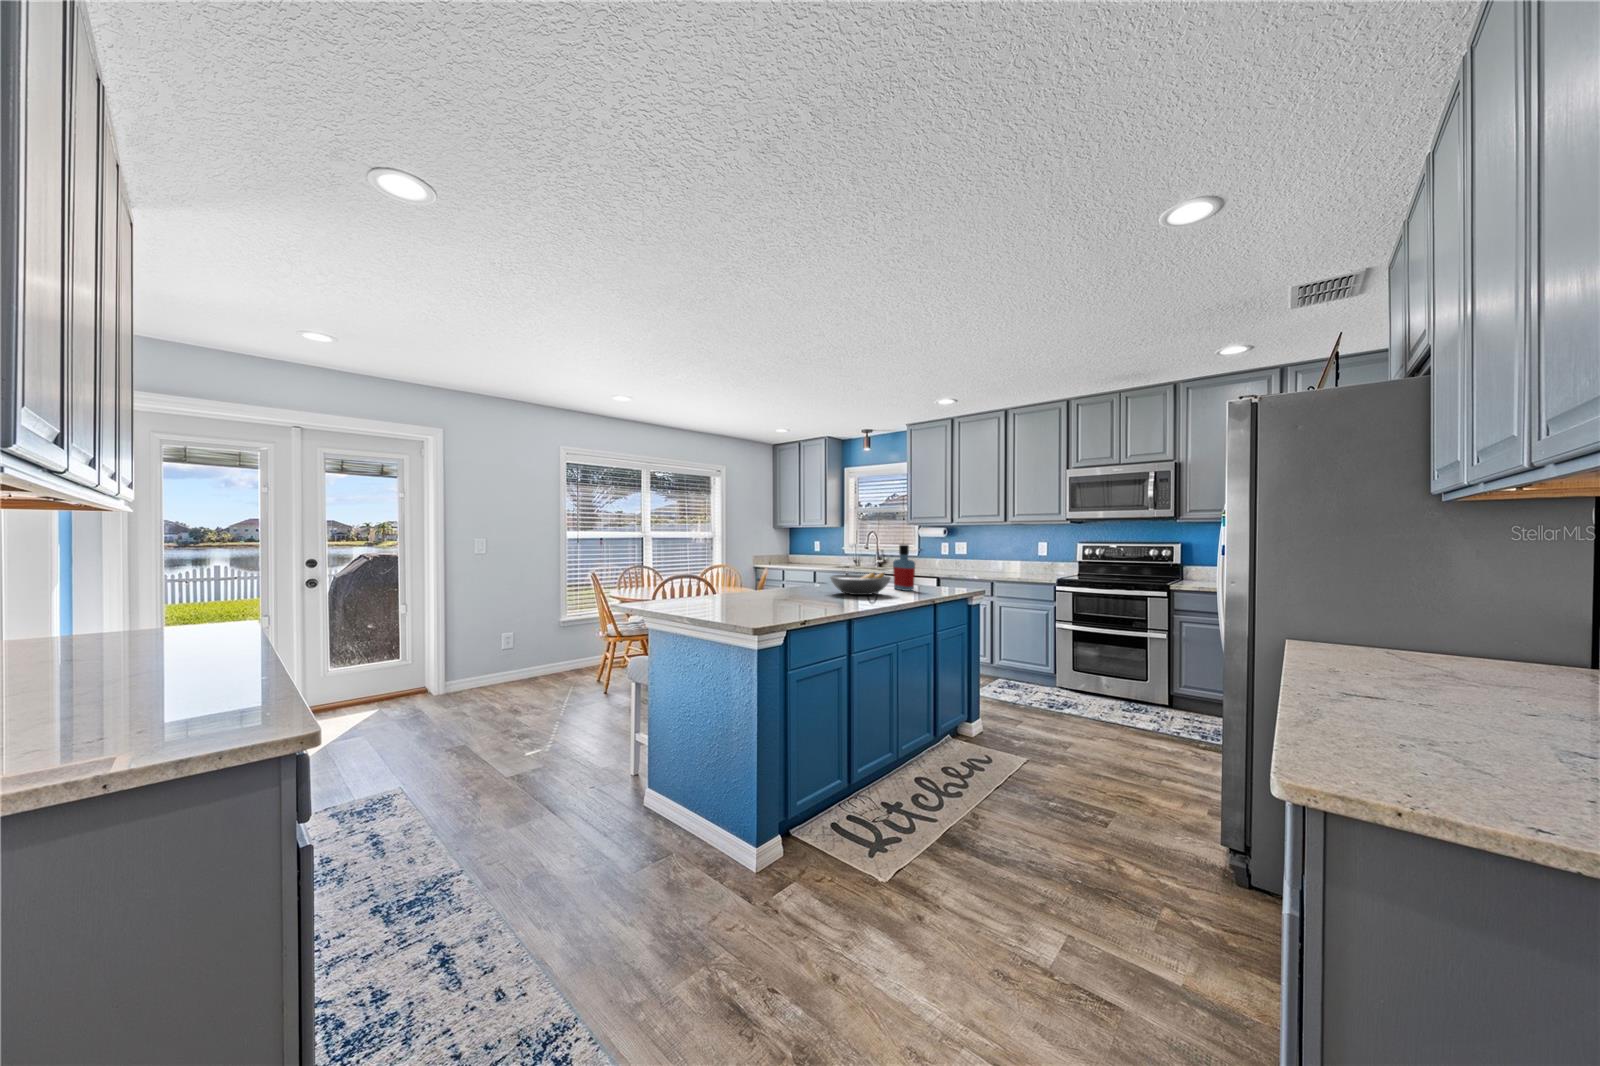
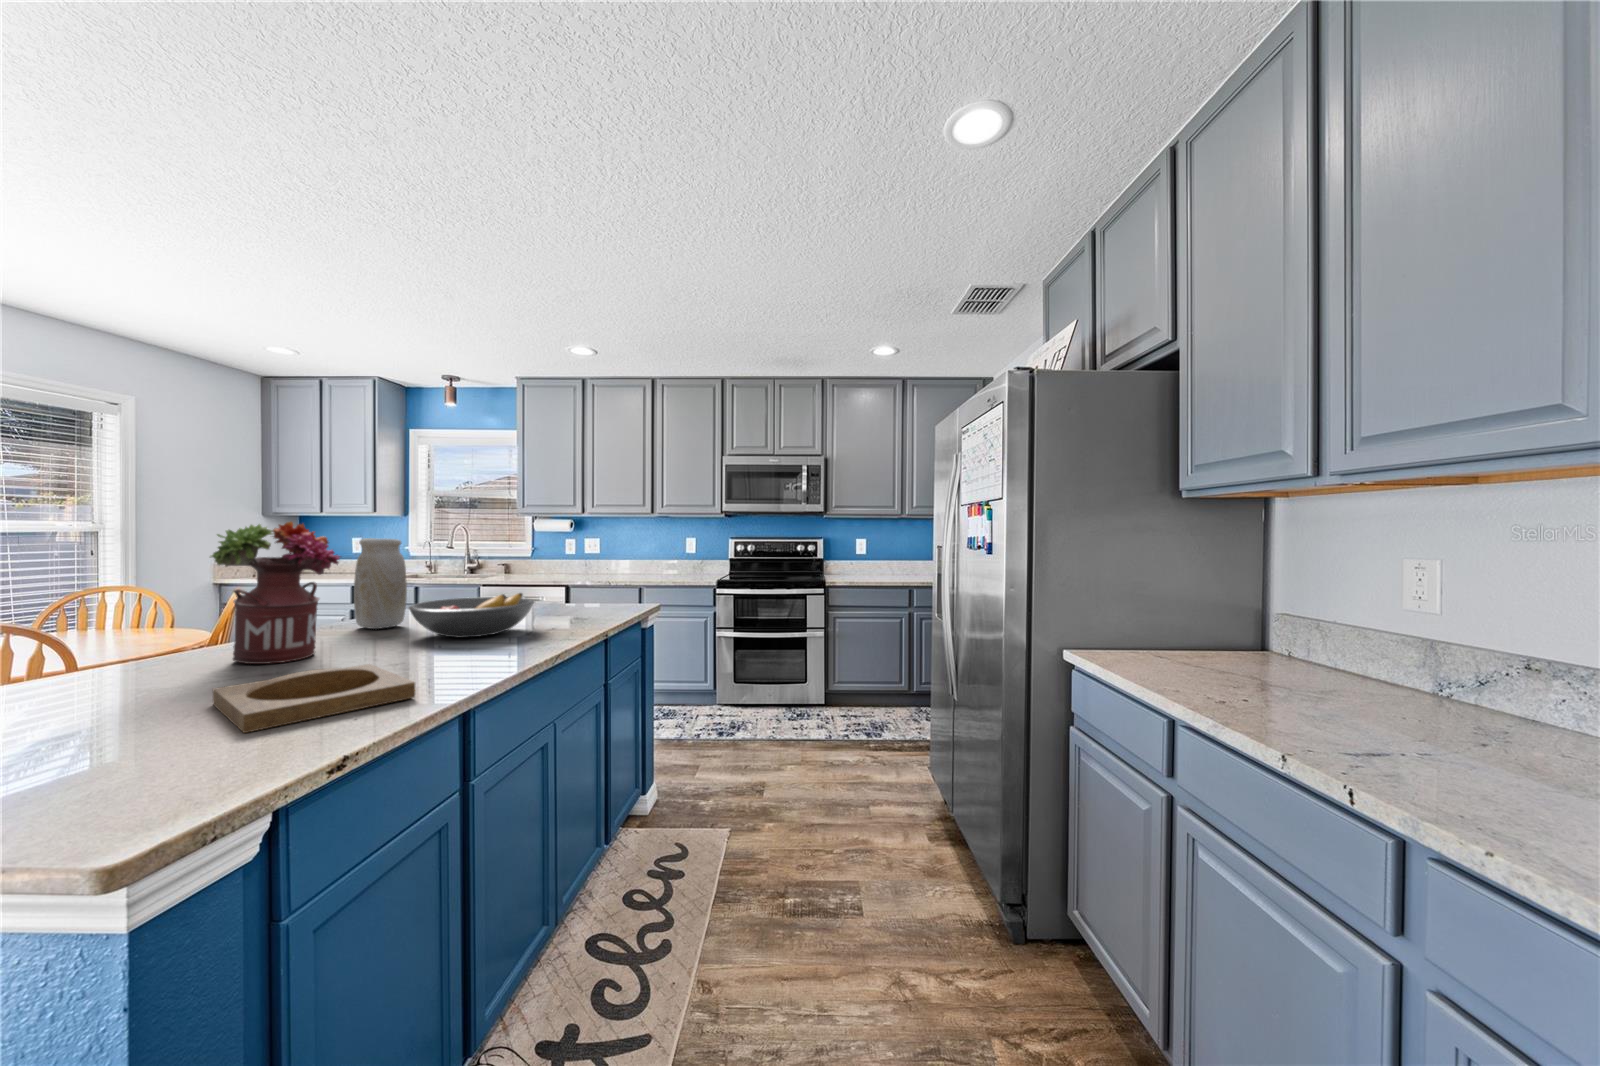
flower arrangement: none [757,532,802,596] -> present [211,522,340,664]
vase: none [808,540,831,588] -> present [354,538,407,629]
bottle: present [893,545,915,591] -> none [526,544,566,617]
tray: none [760,595,825,612] -> present [213,664,415,733]

